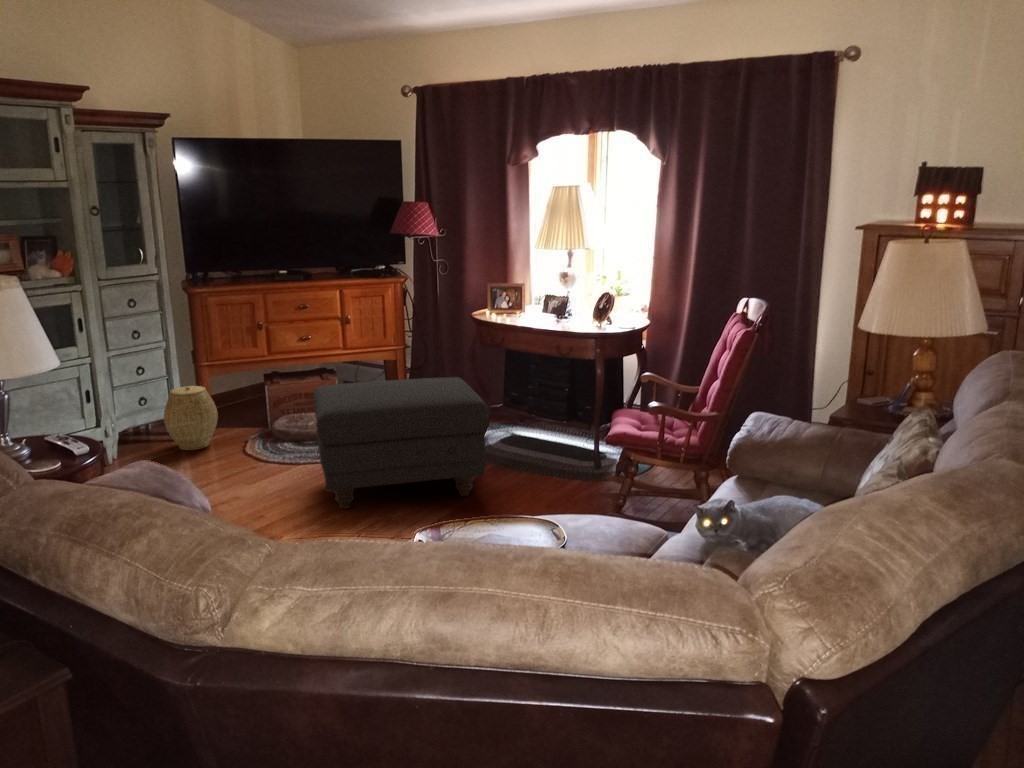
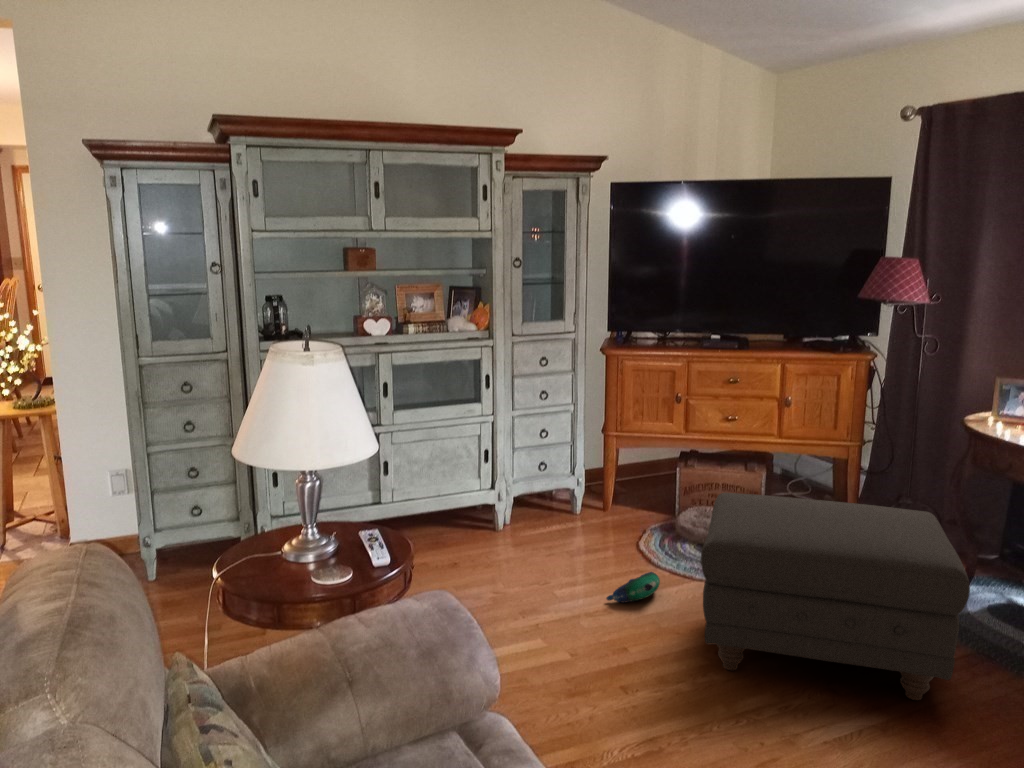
woven basket: present [164,386,218,450] -> none [561,457,617,530]
plush toy: none [234,463,275,490] -> present [607,572,660,603]

